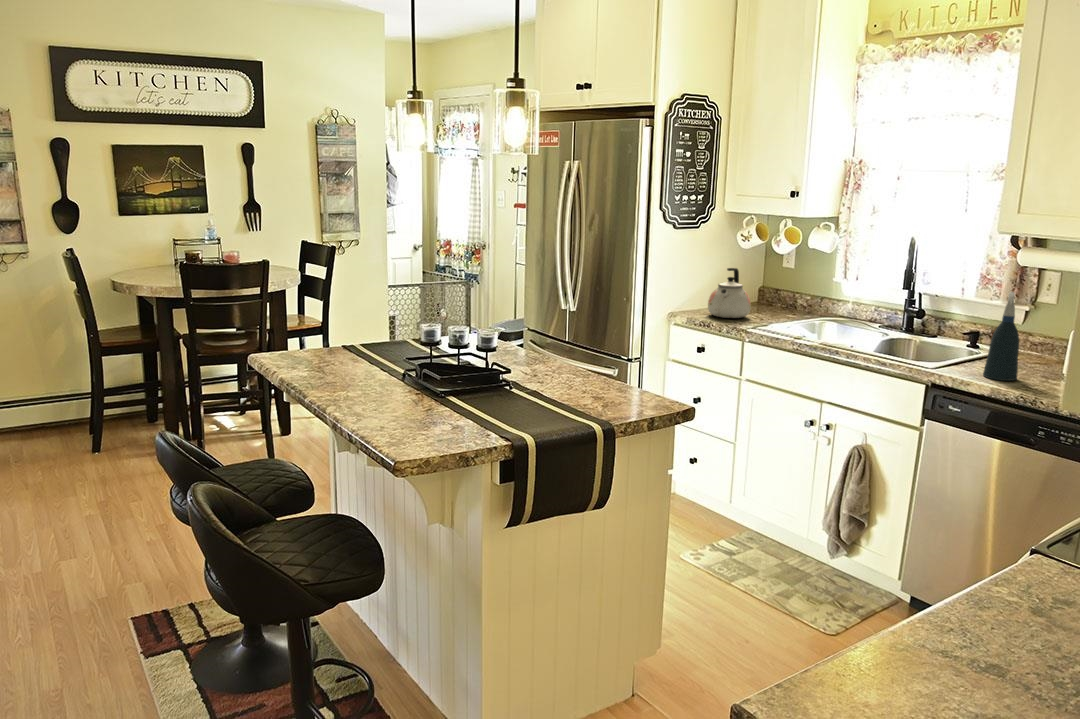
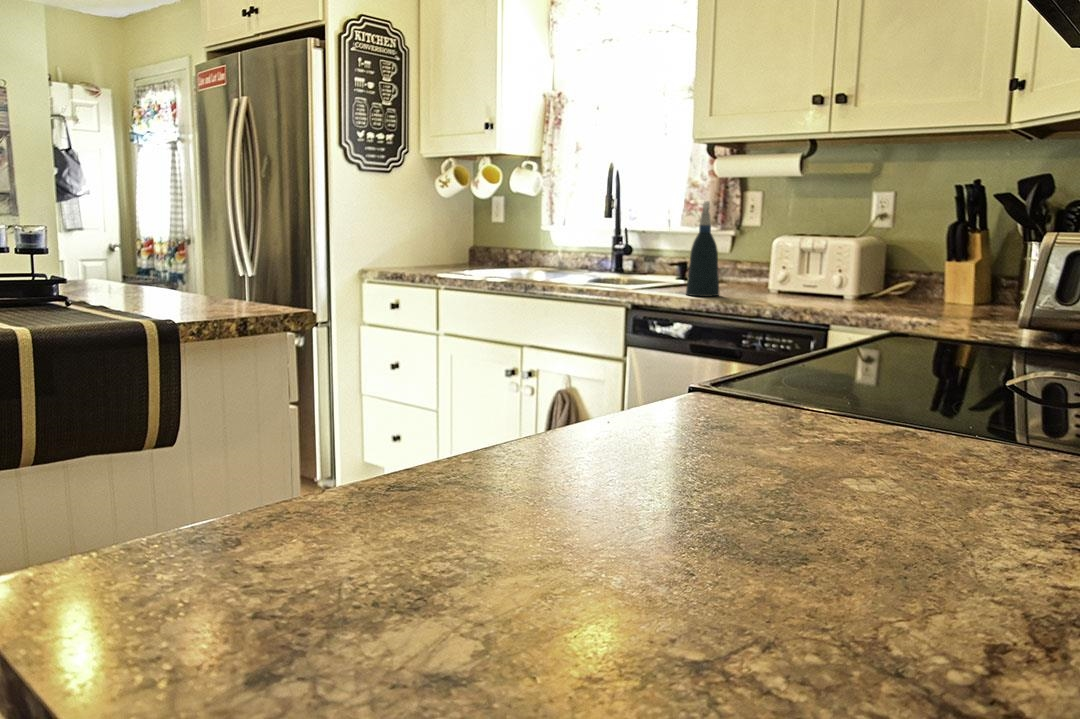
kettle: present [708,268,751,318] -> none [408,214,455,271]

